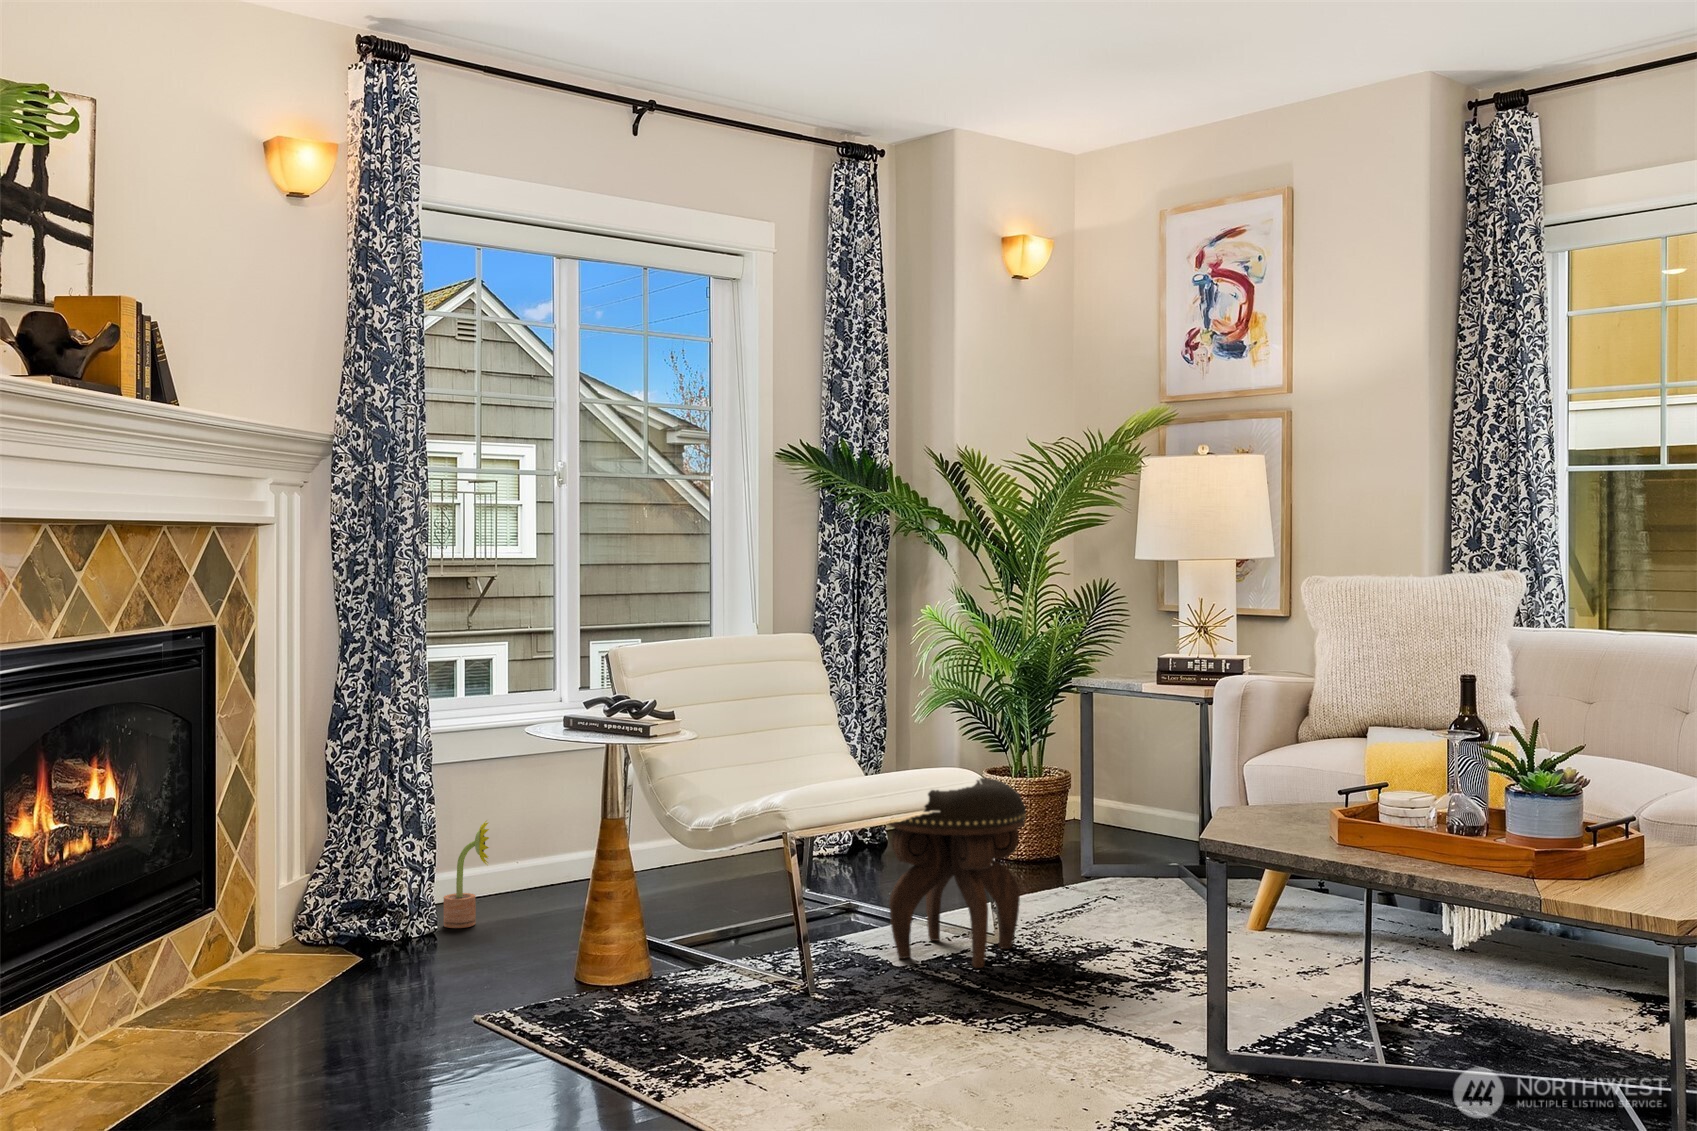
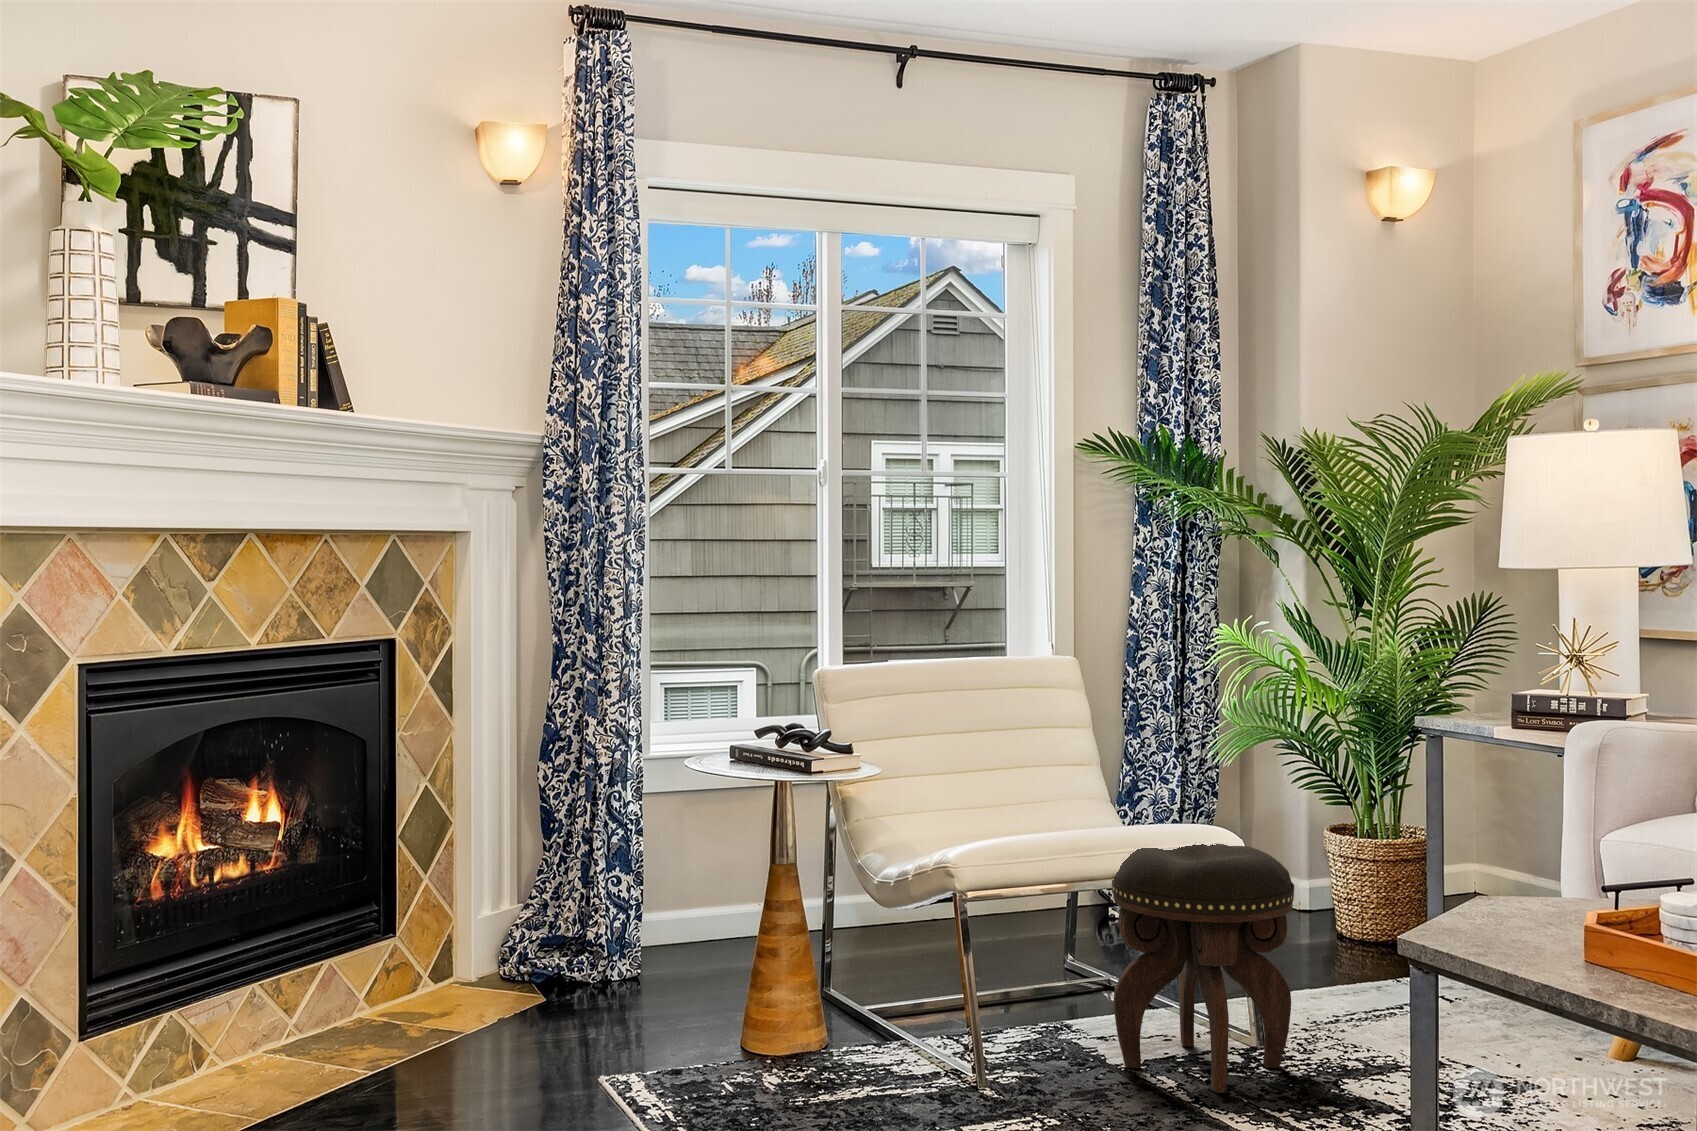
decorative plant: present [444,821,489,928] -> none [658,855,713,974]

